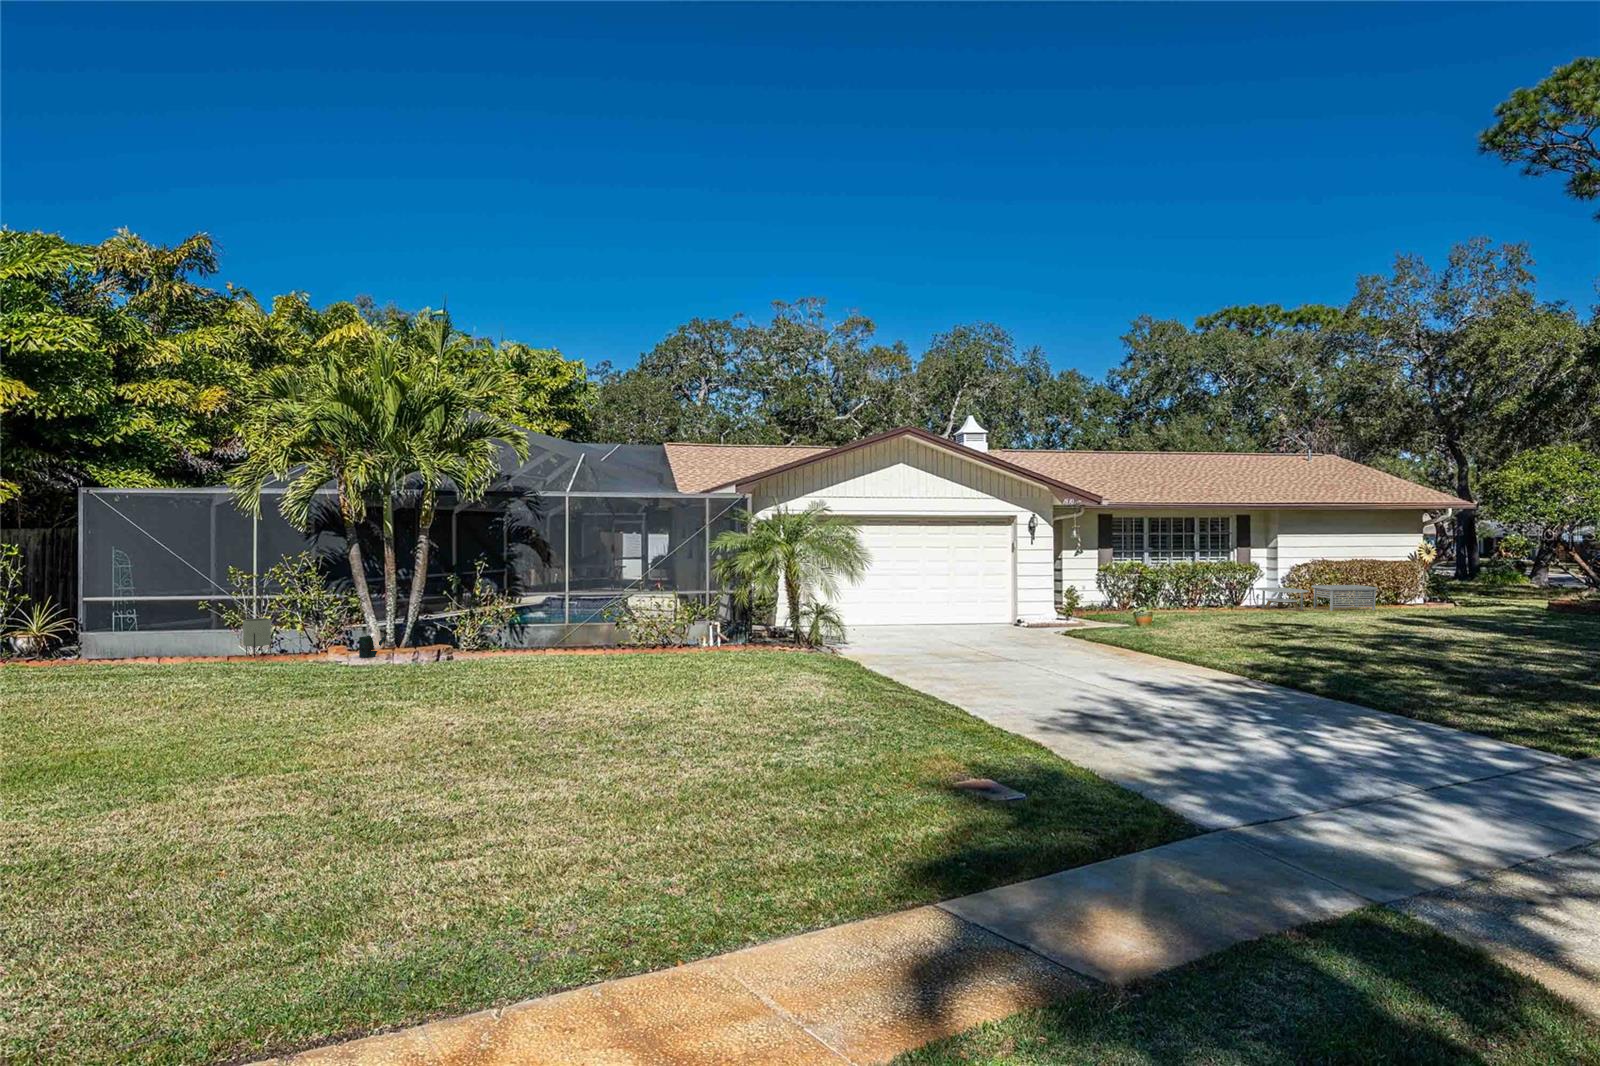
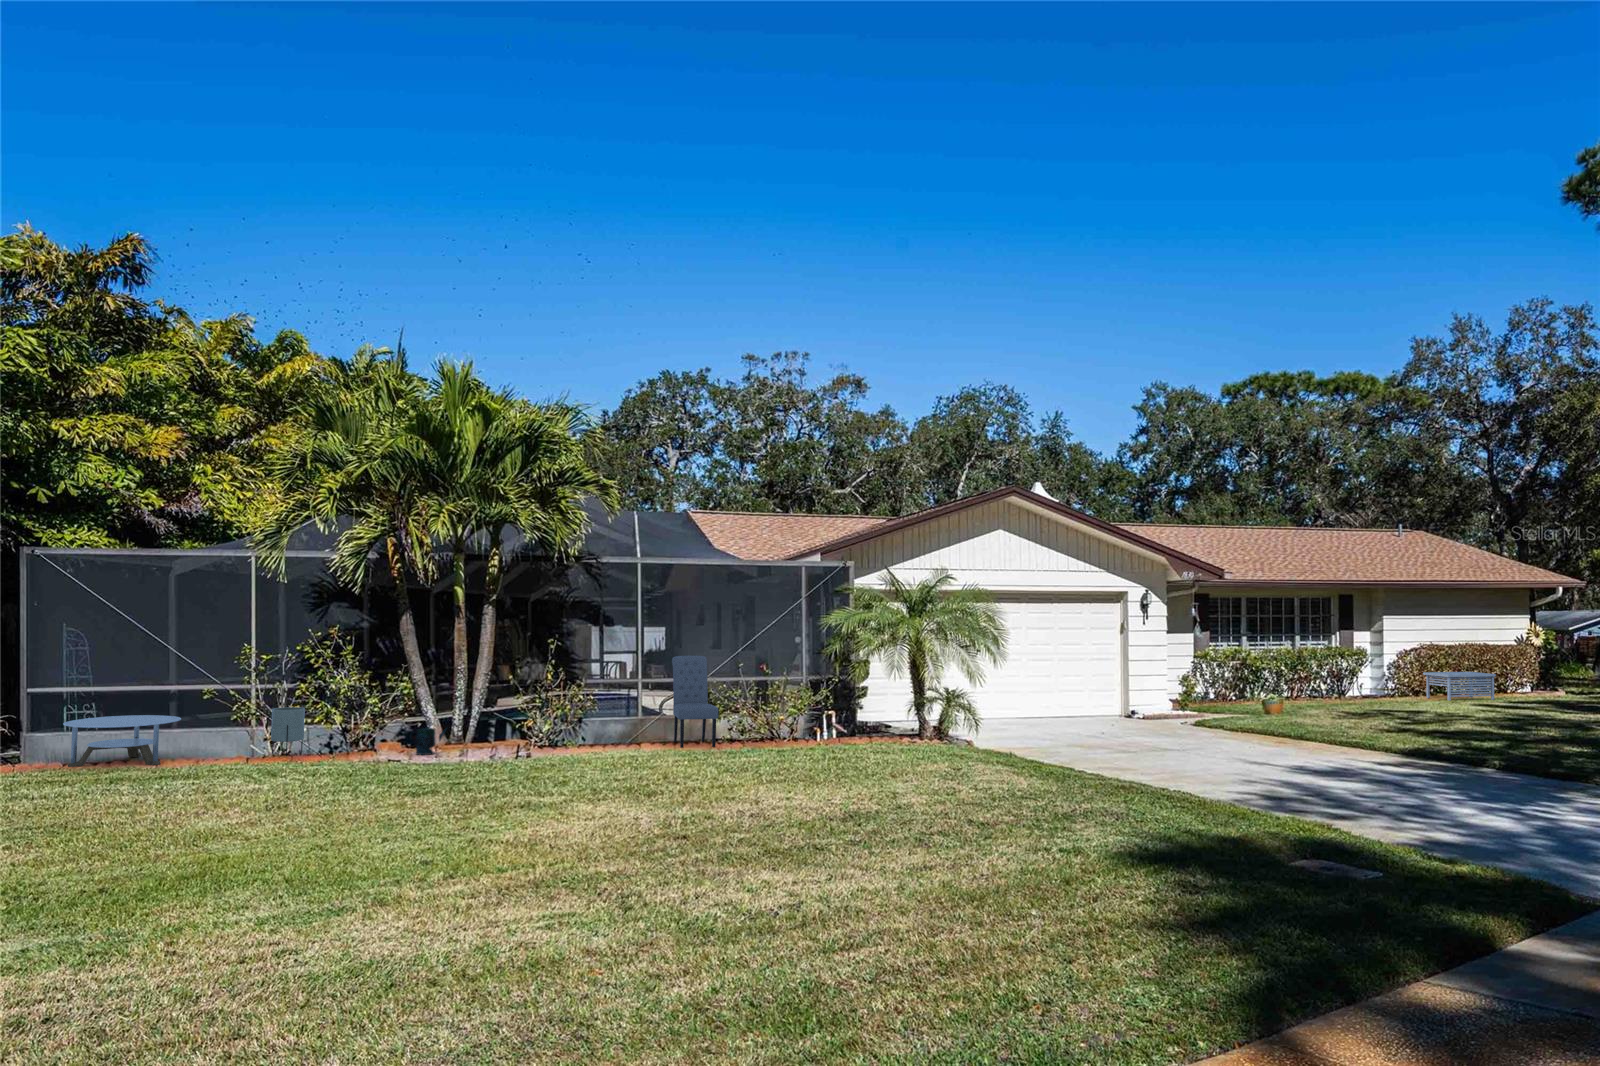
chair: none [580,576,614,654] -> present [672,656,718,748]
round table: present [1256,587,1309,611] -> present [63,715,181,767]

